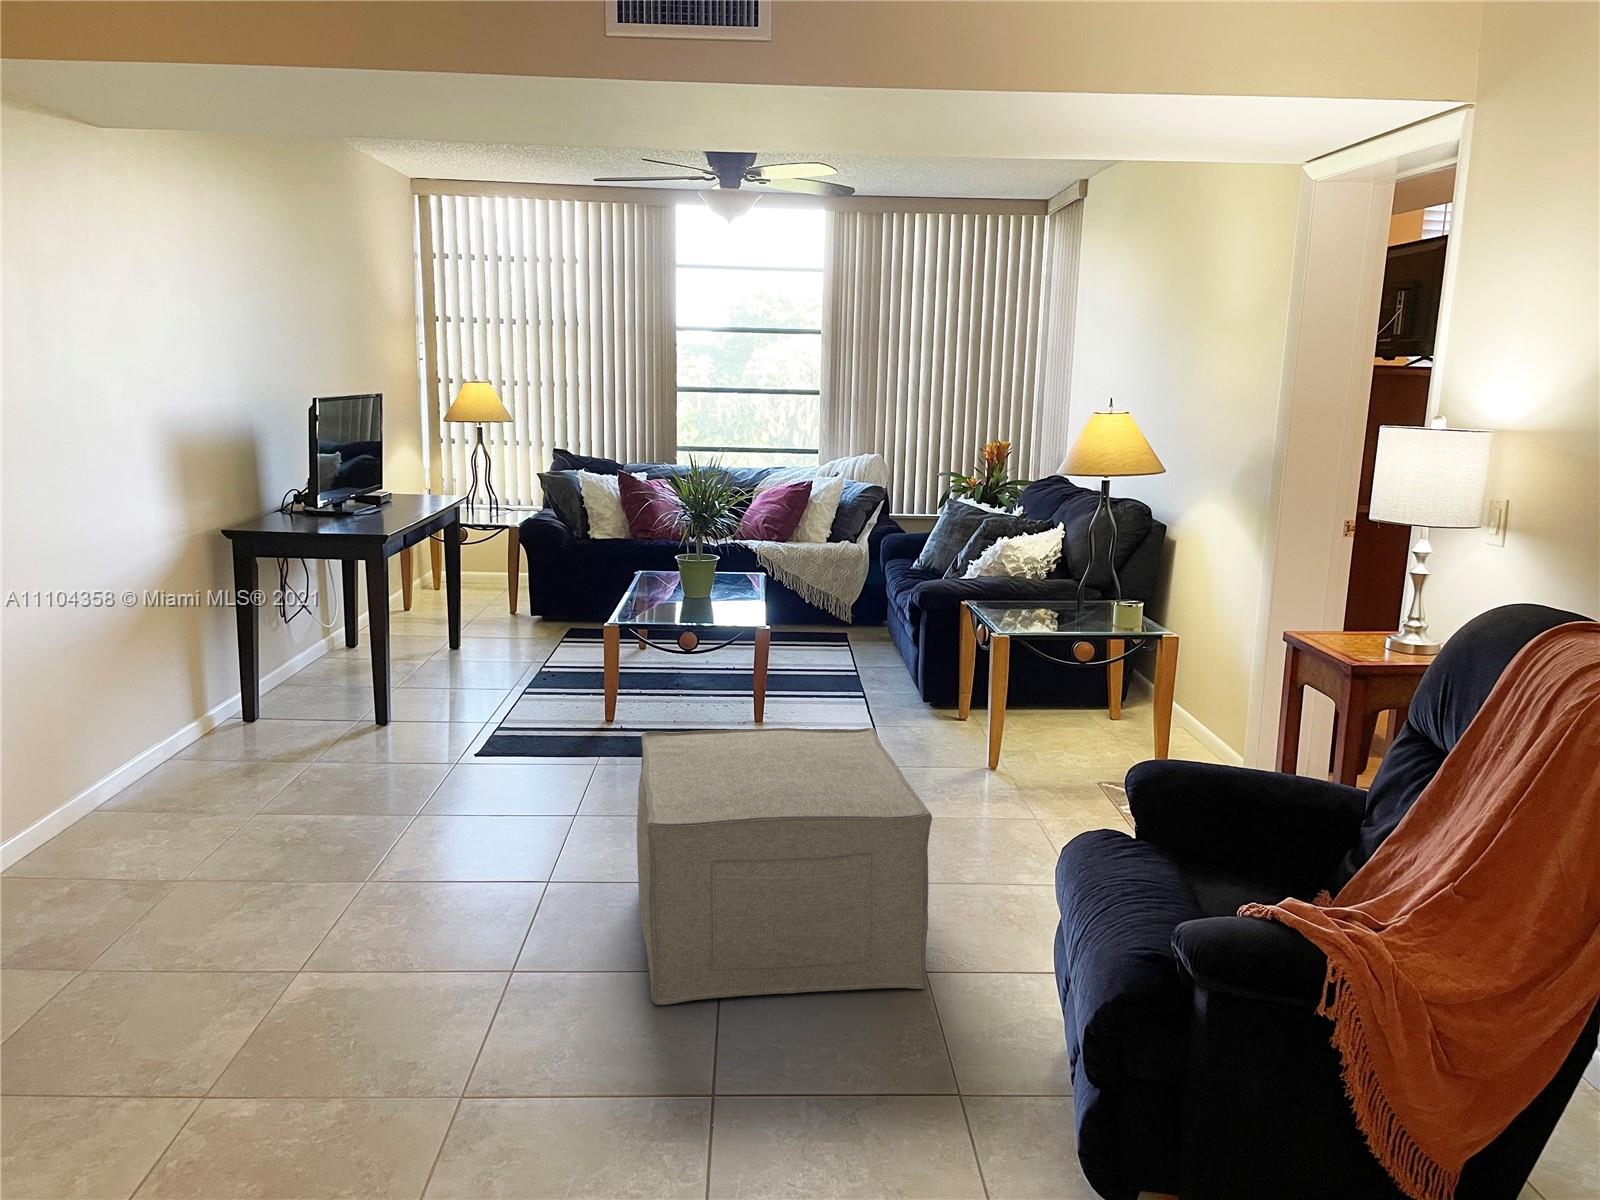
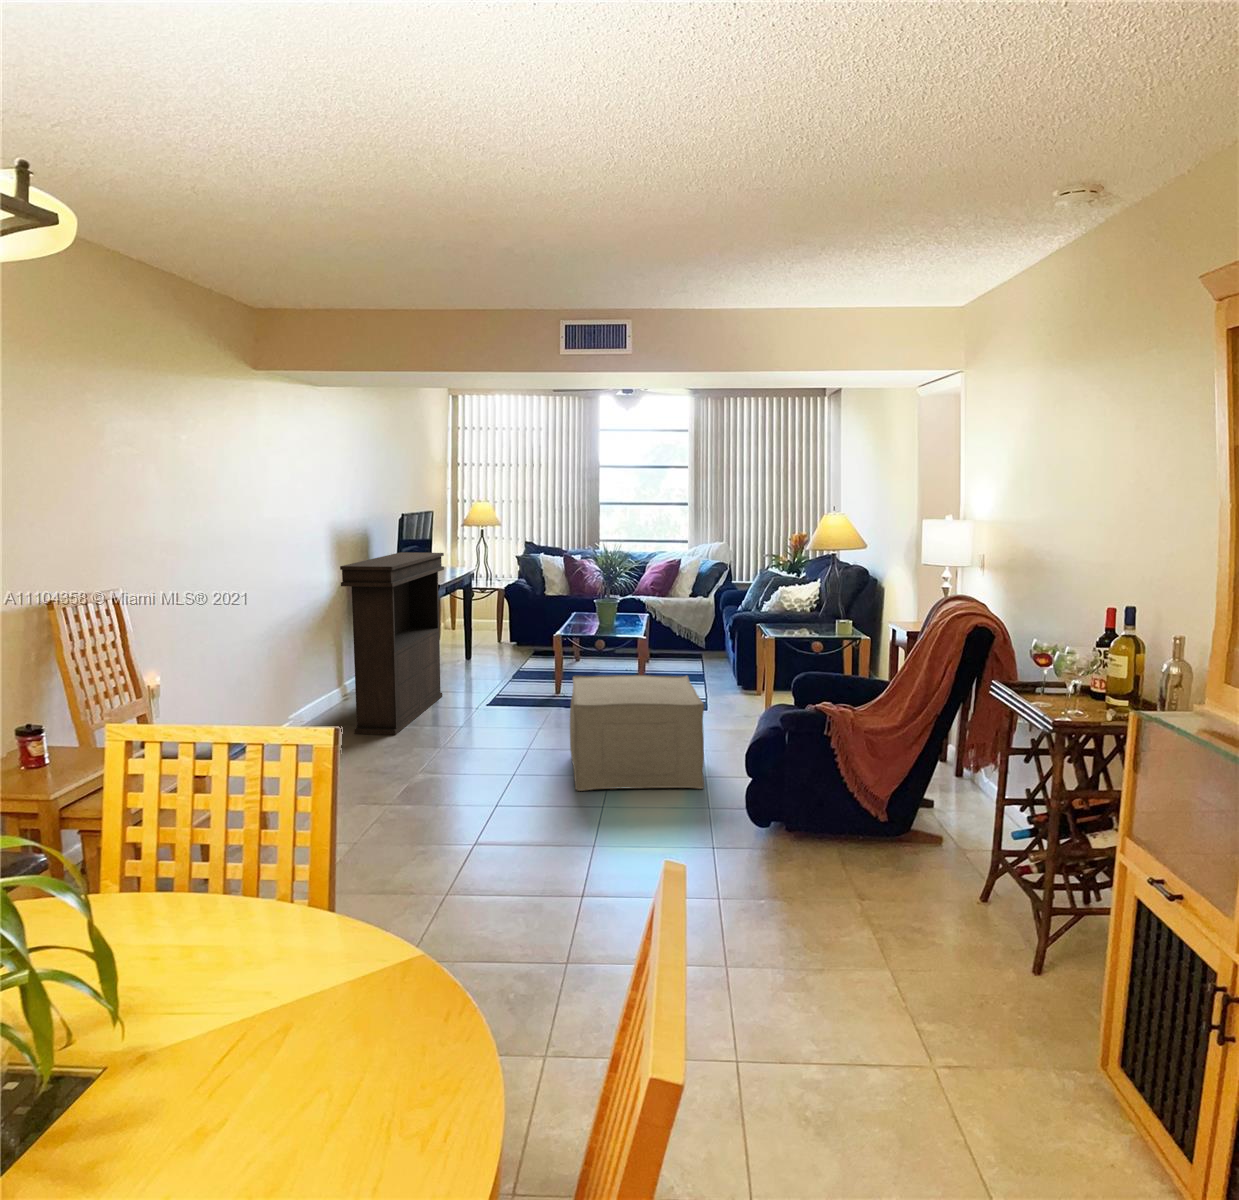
console table: none [149,469,395,839] -> present [340,552,444,735]

